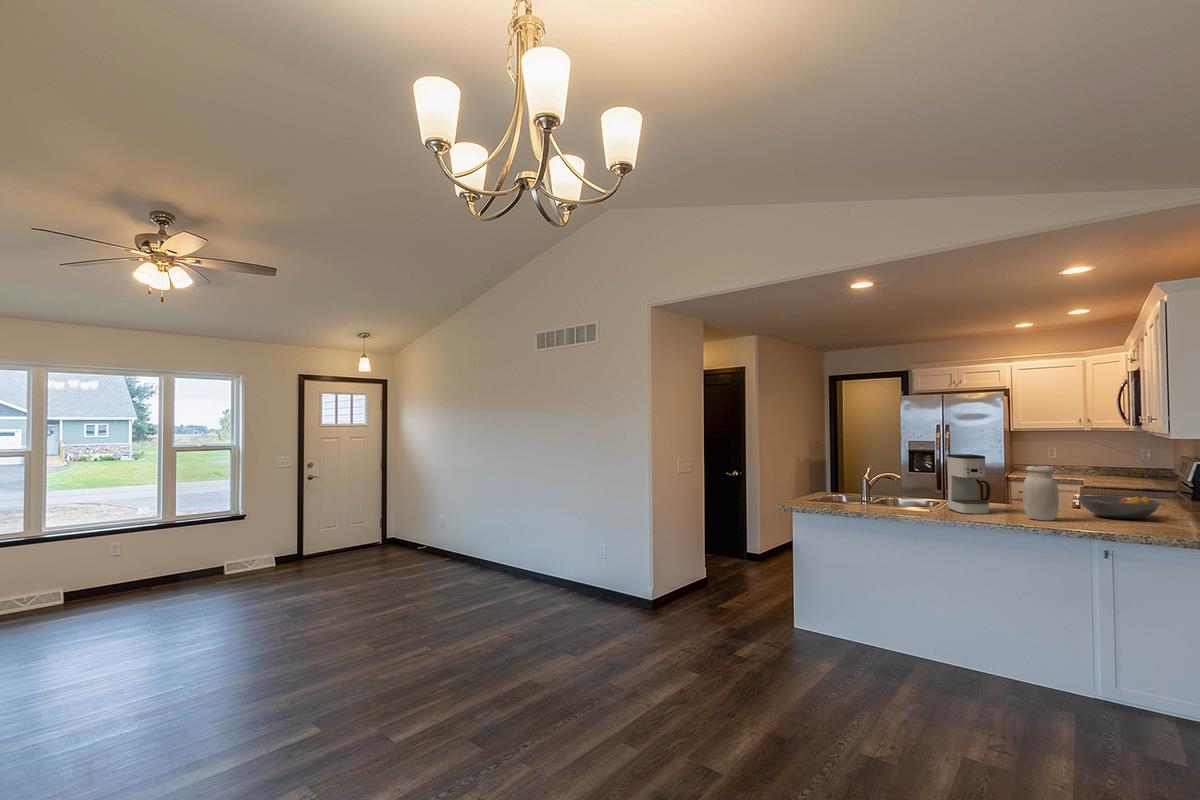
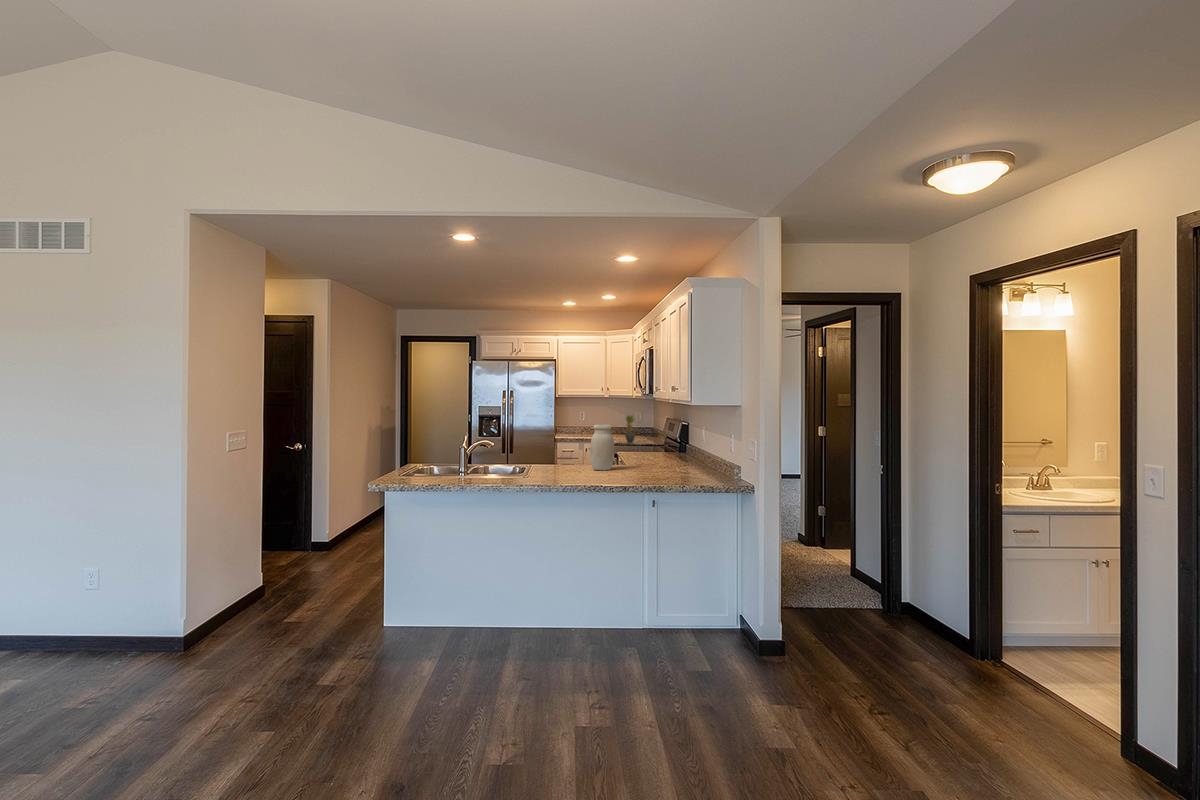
potted plant: none [1093,452,1146,491] -> present [617,416,642,444]
coffee maker: present [947,454,991,514] -> none [531,416,564,470]
fruit bowl: present [1078,495,1161,519] -> none [622,446,671,464]

